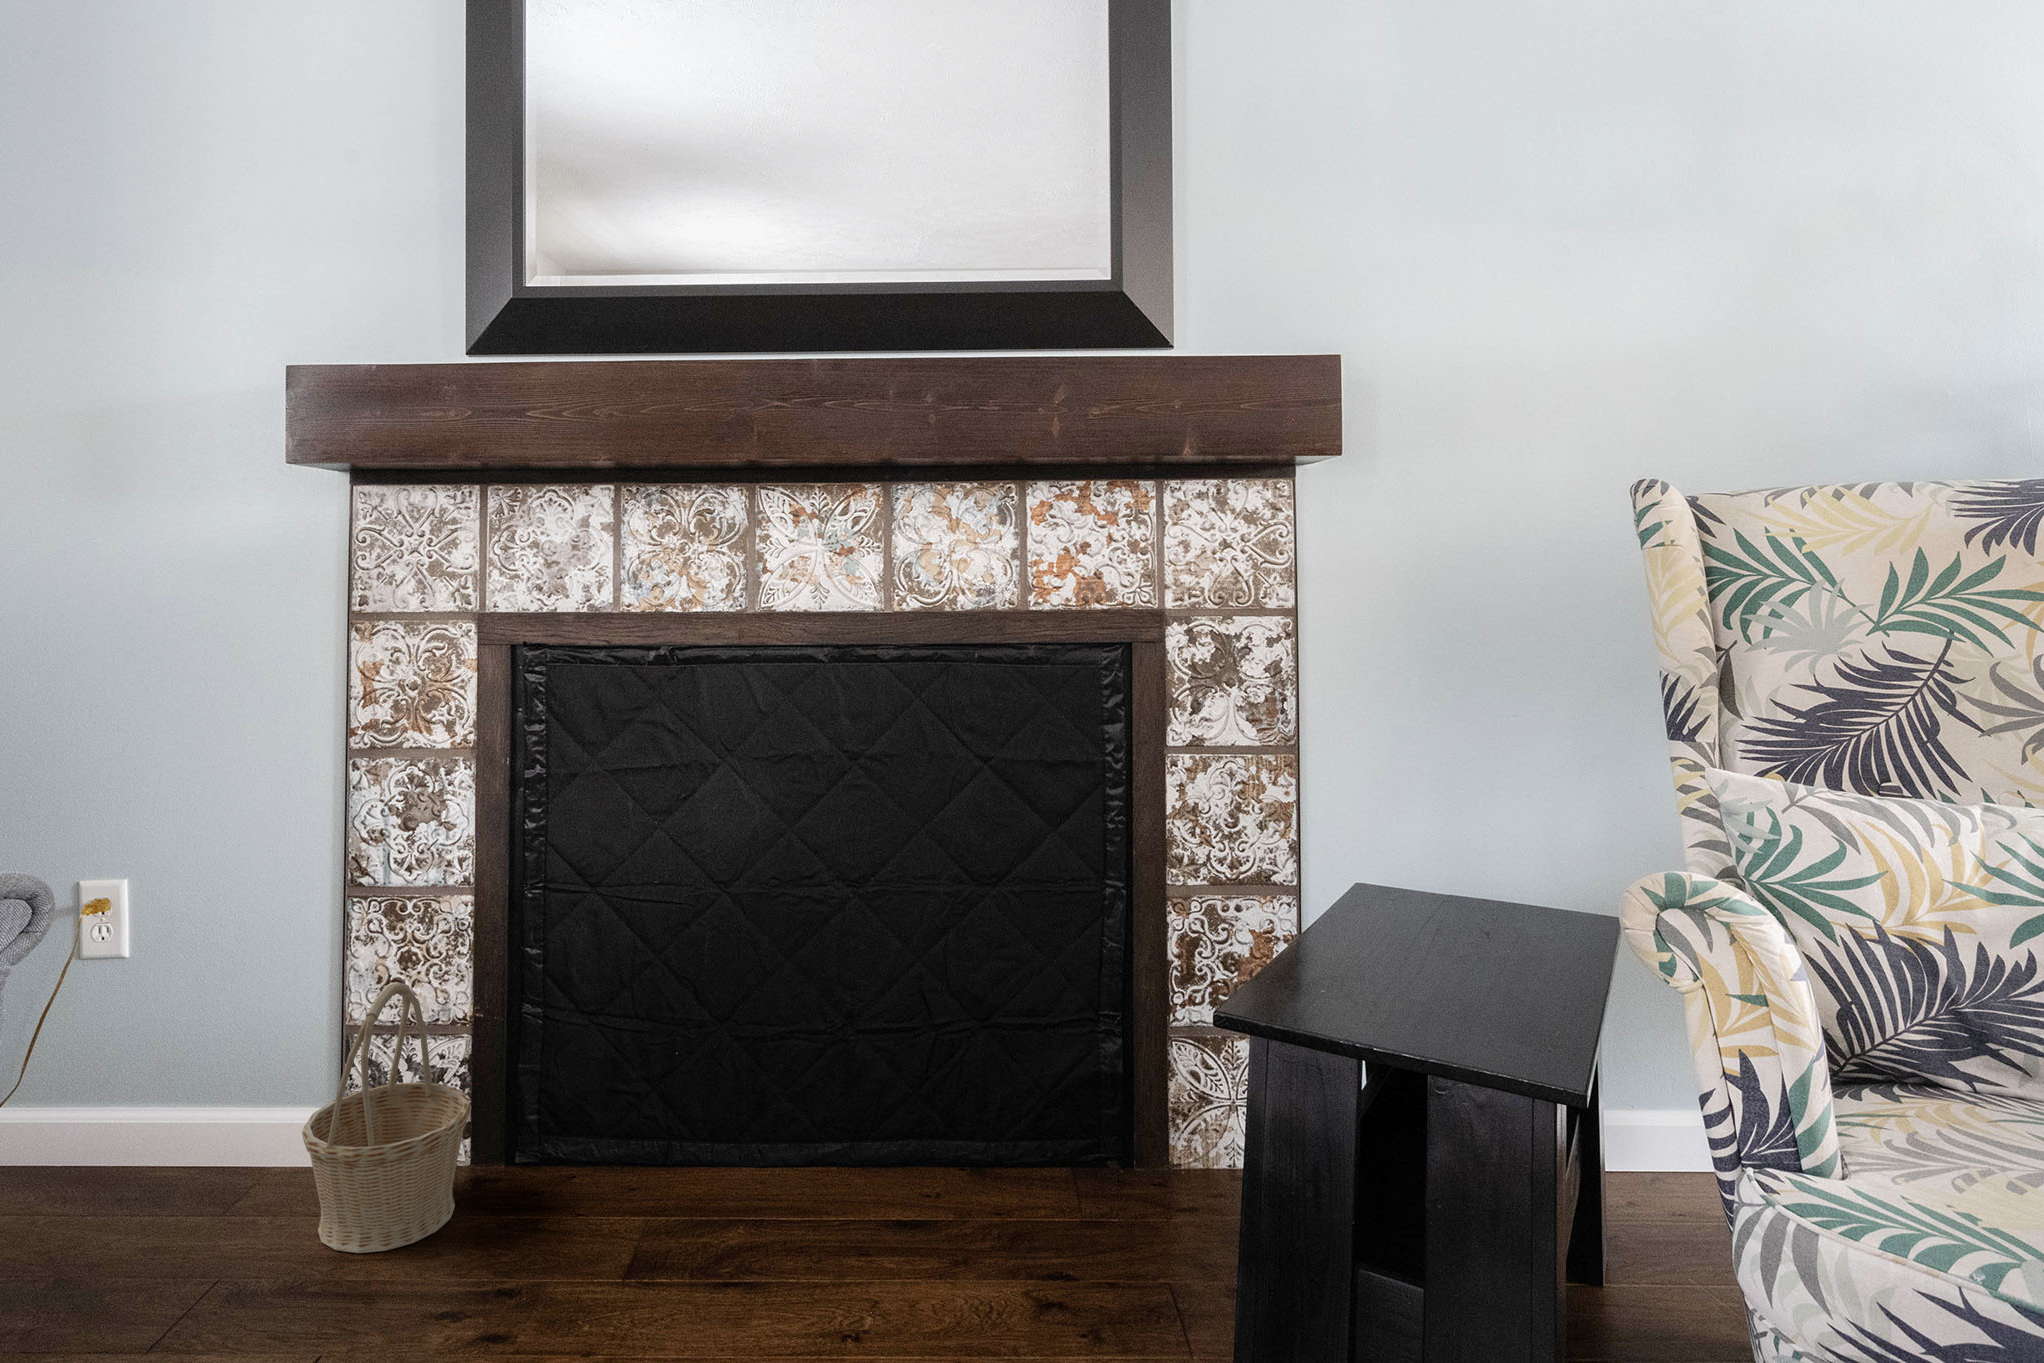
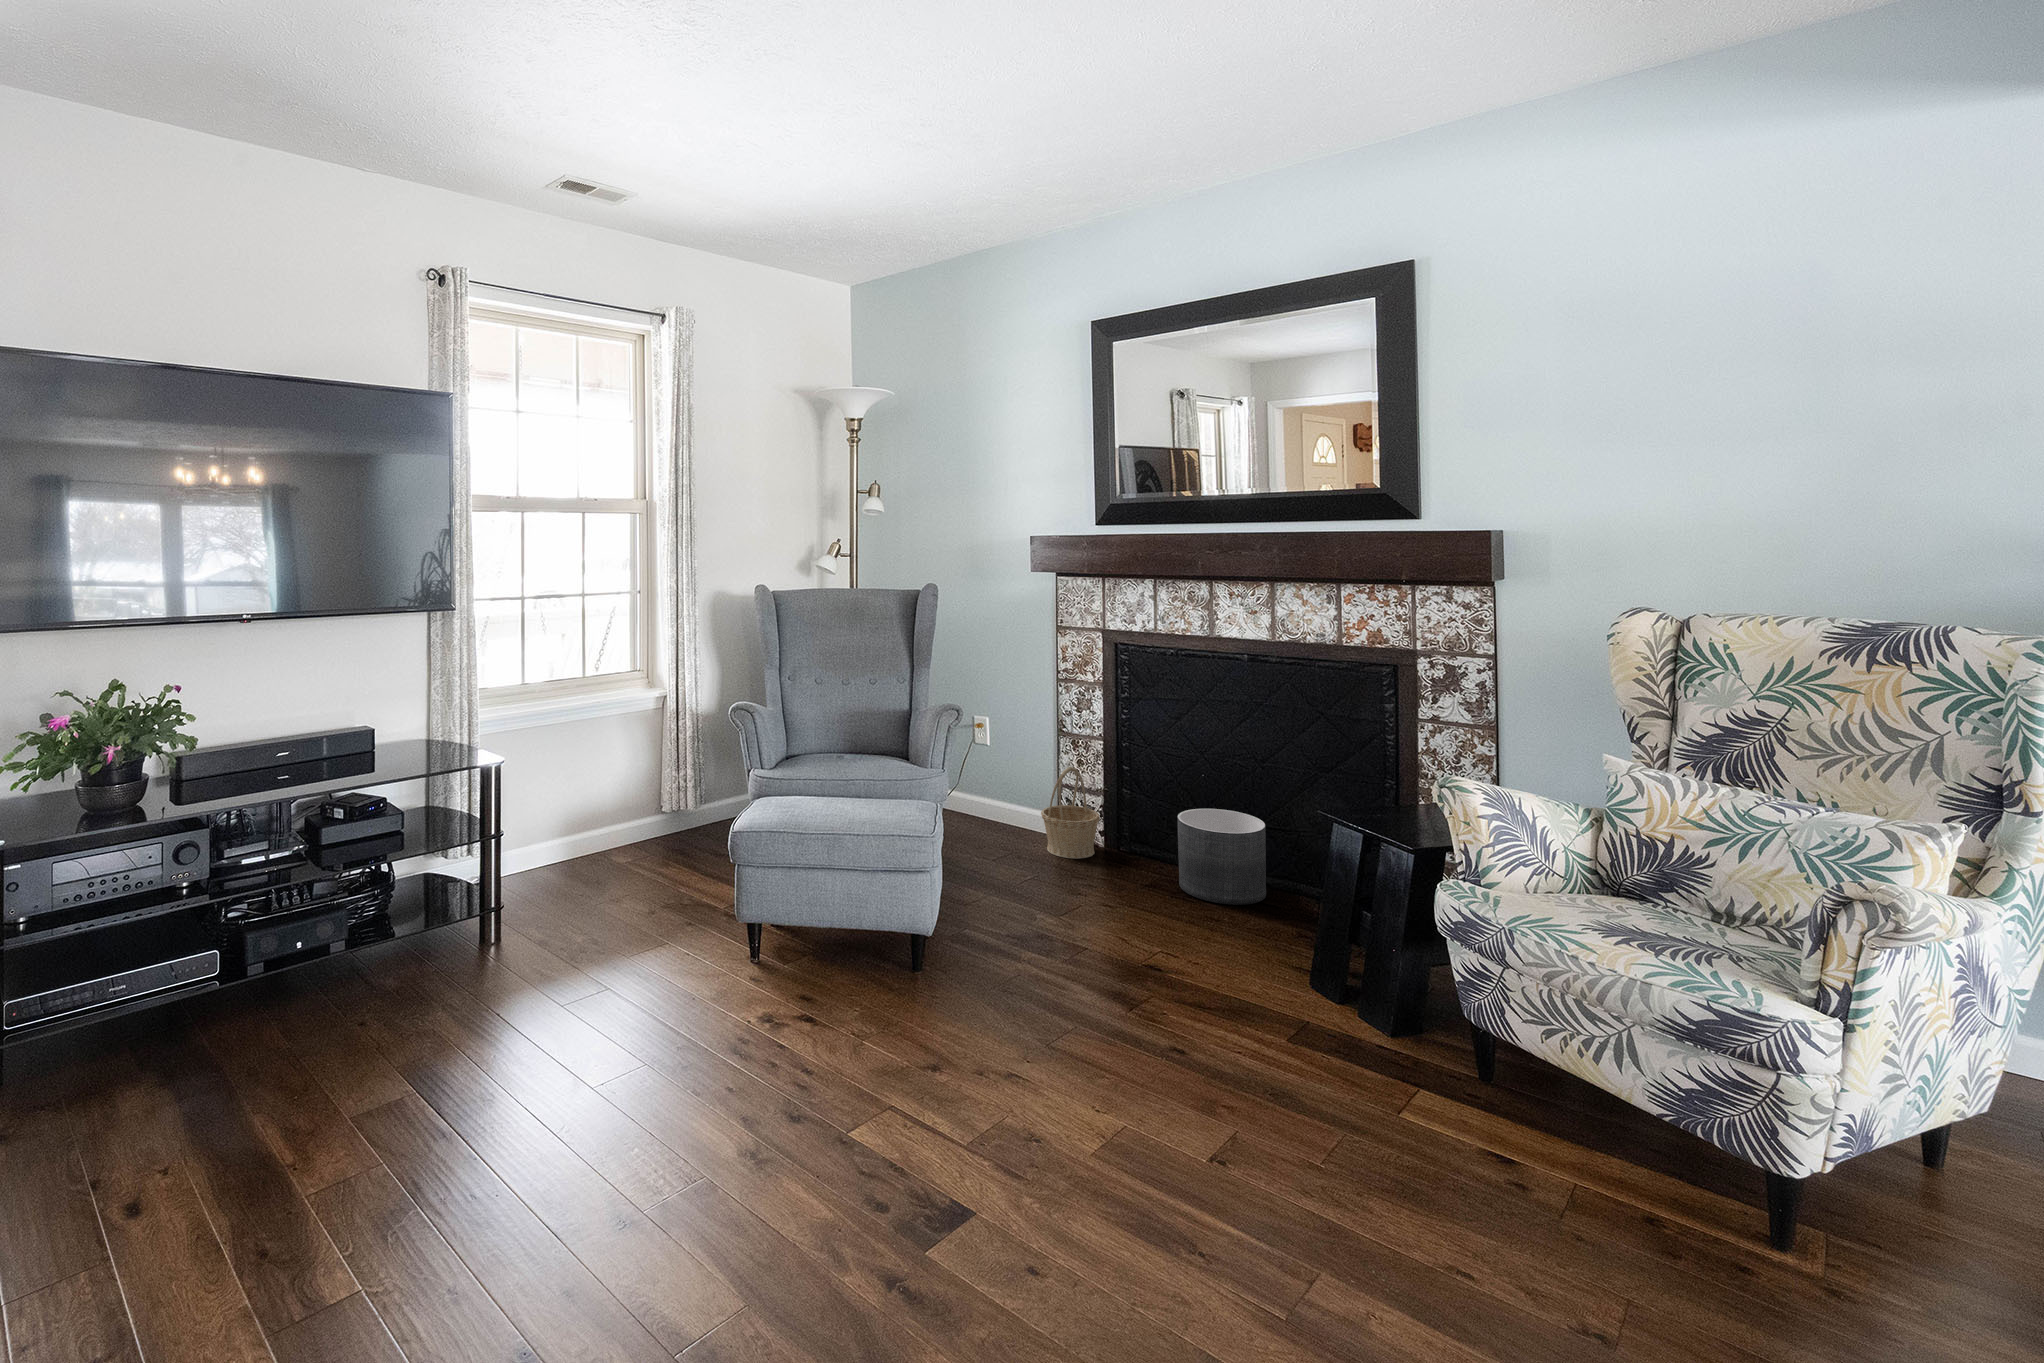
planter: none [697,1020,898,1288] -> present [1177,809,1266,905]

